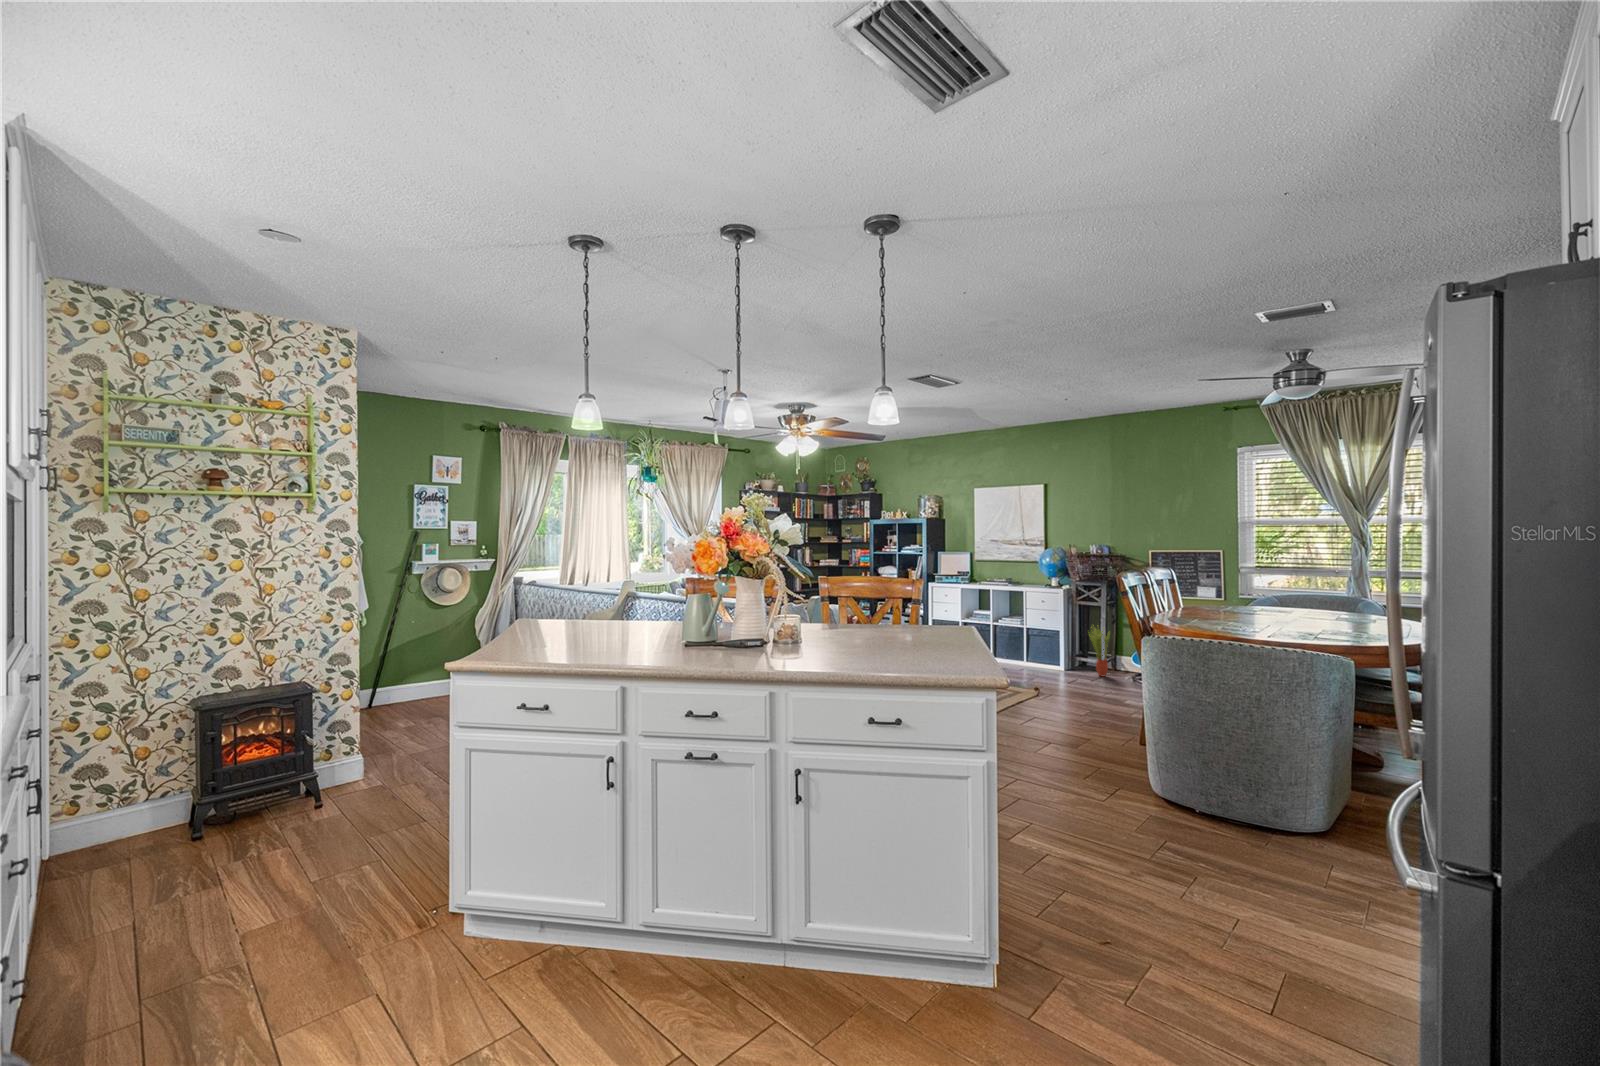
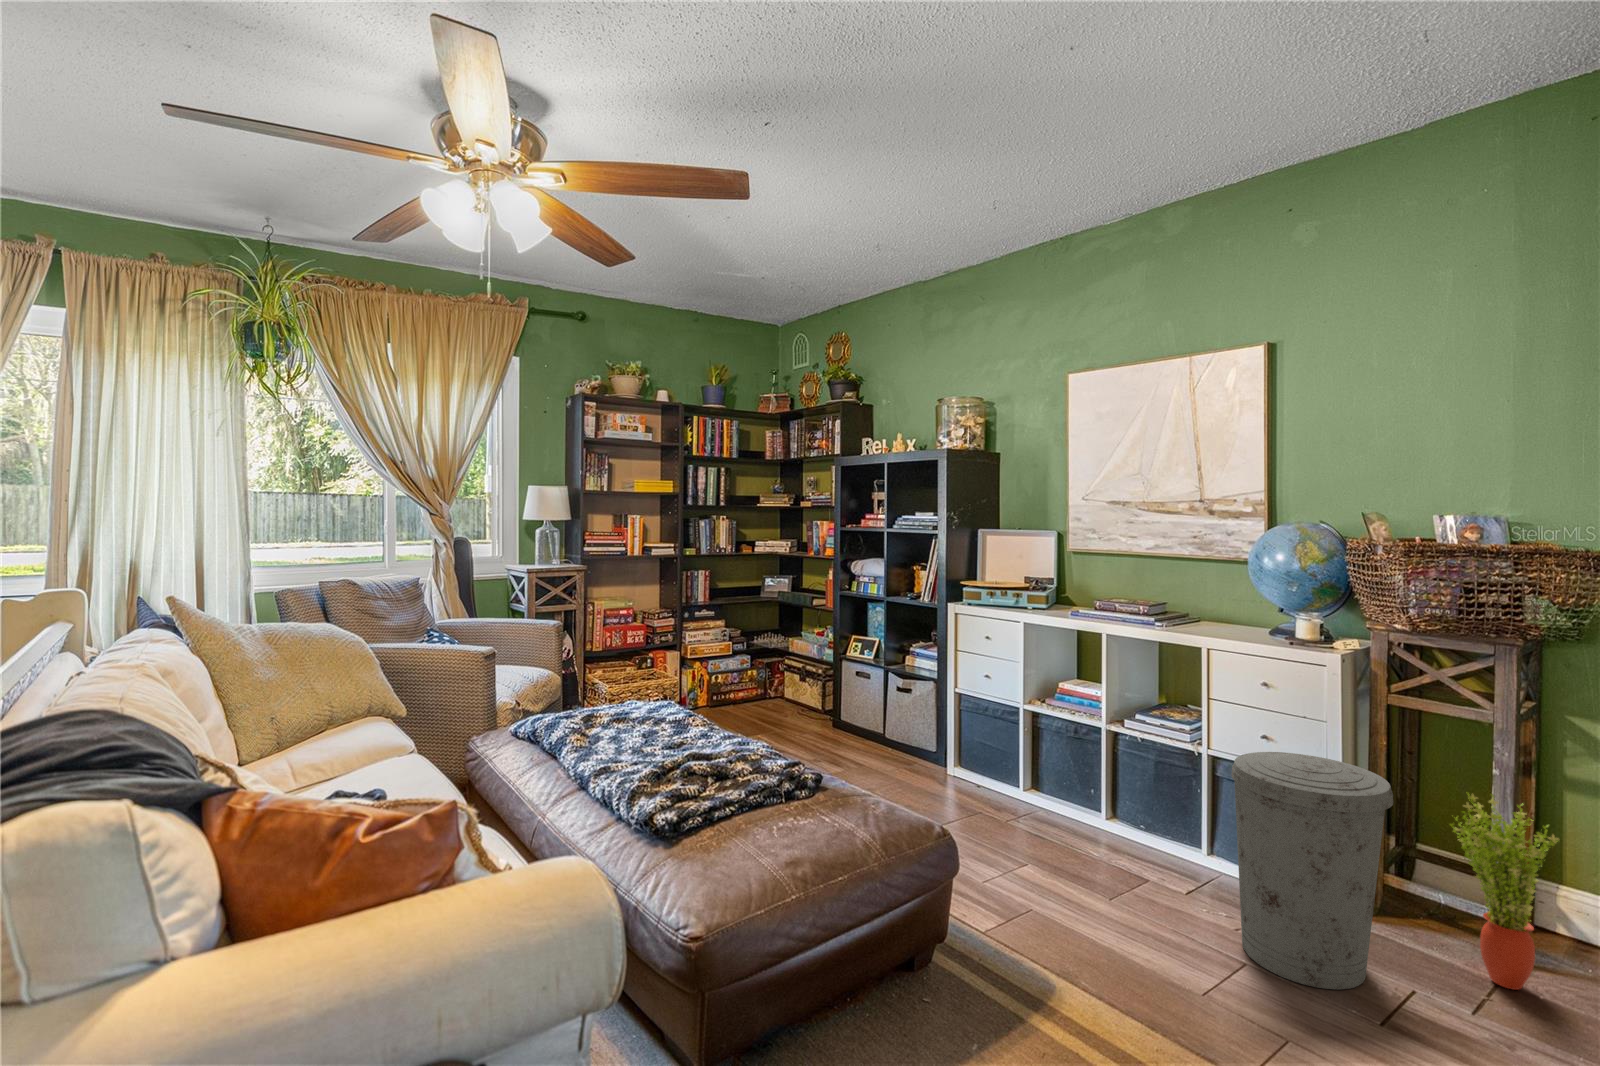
trash can: none [1030,618,1071,678] -> present [1231,752,1393,990]

